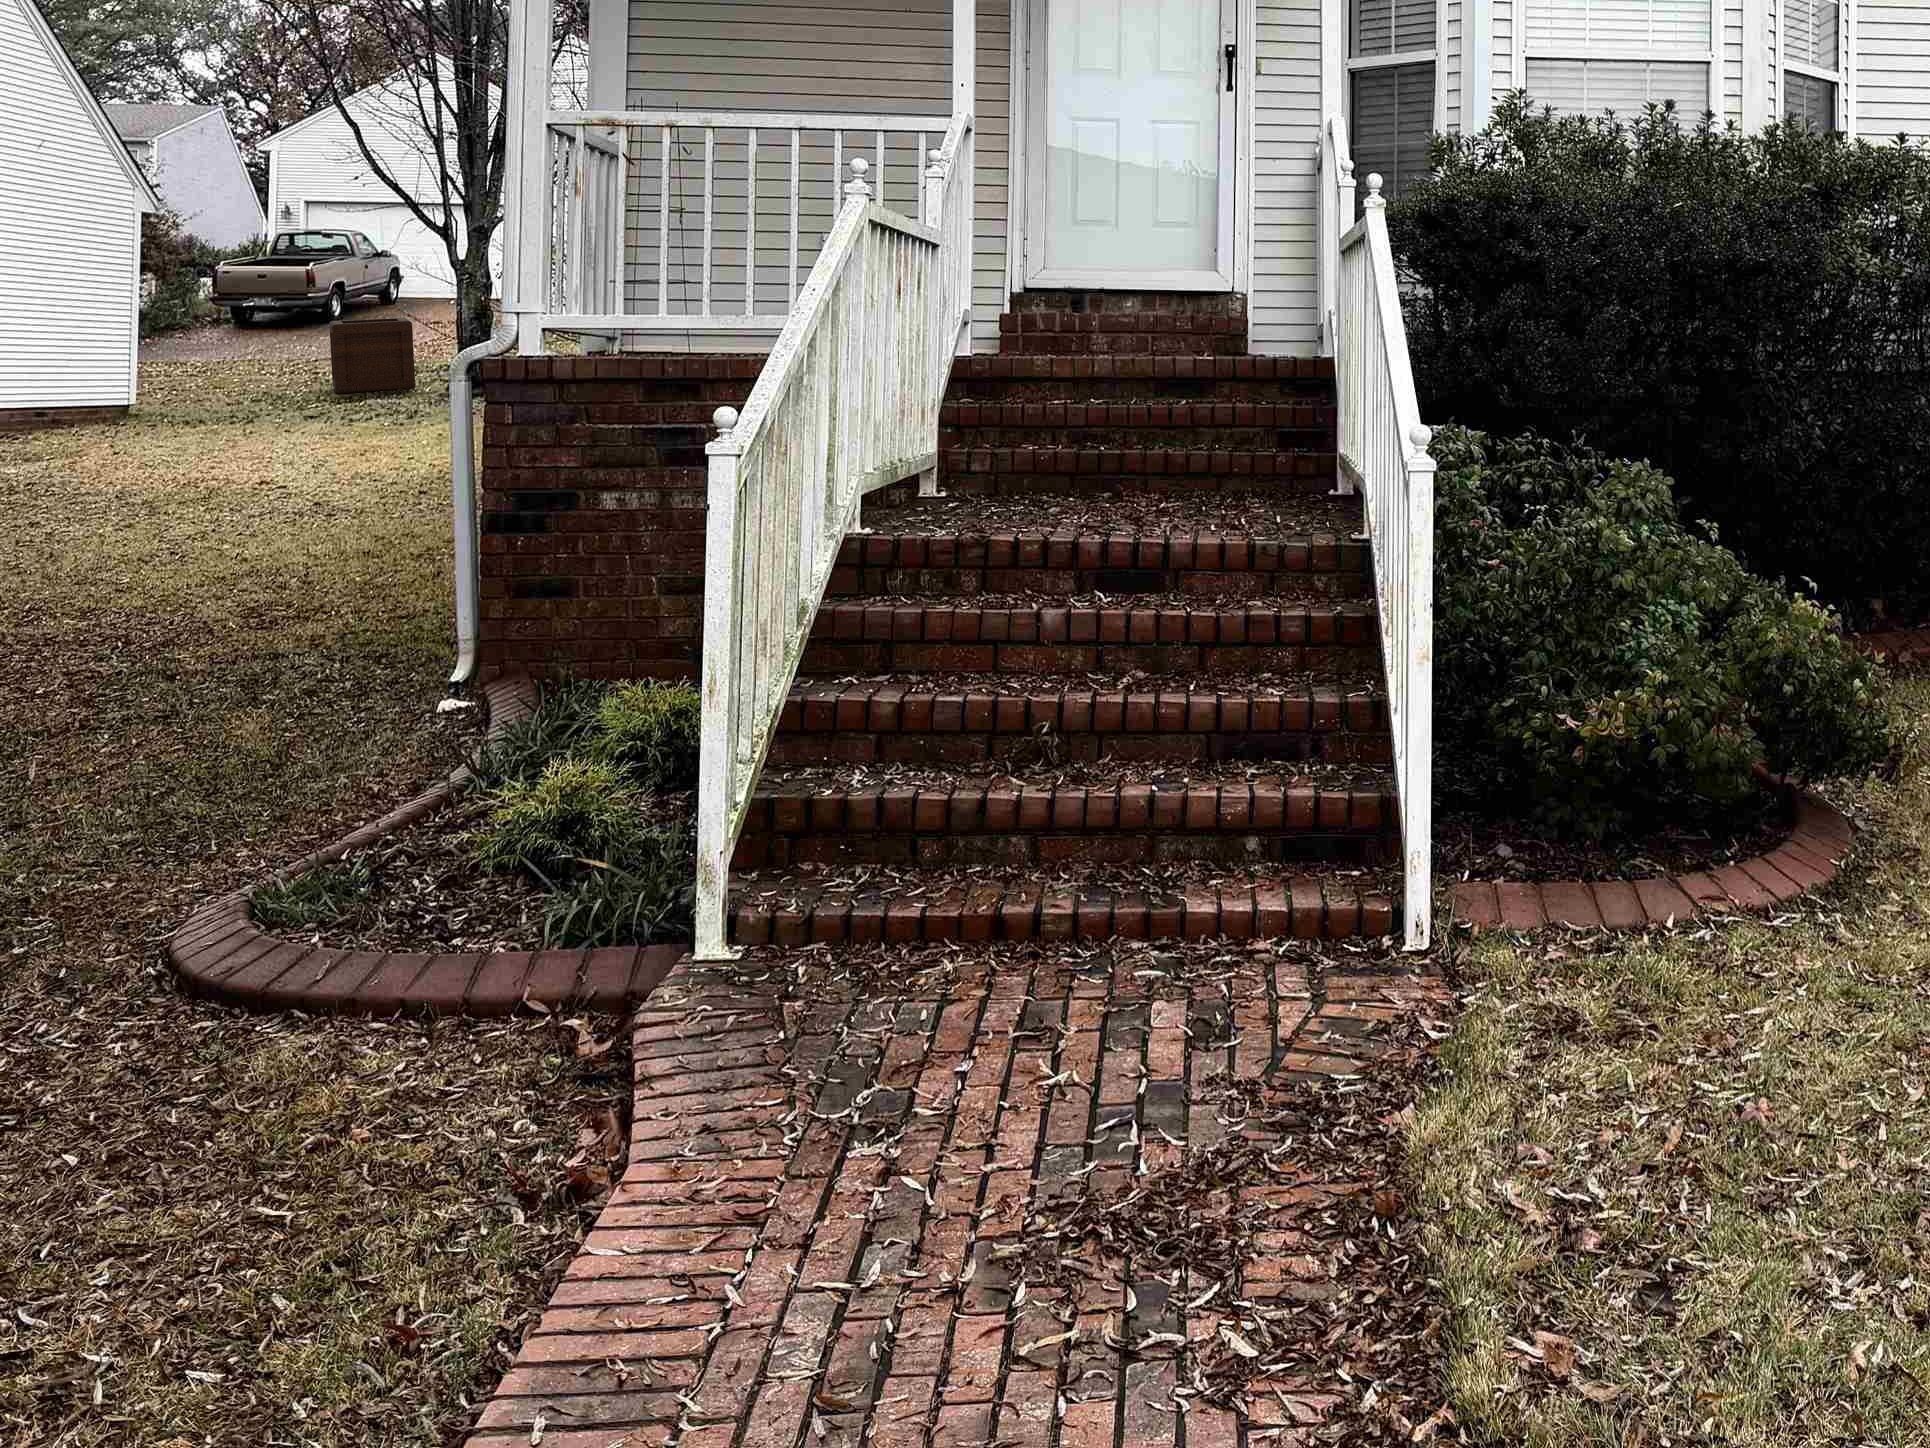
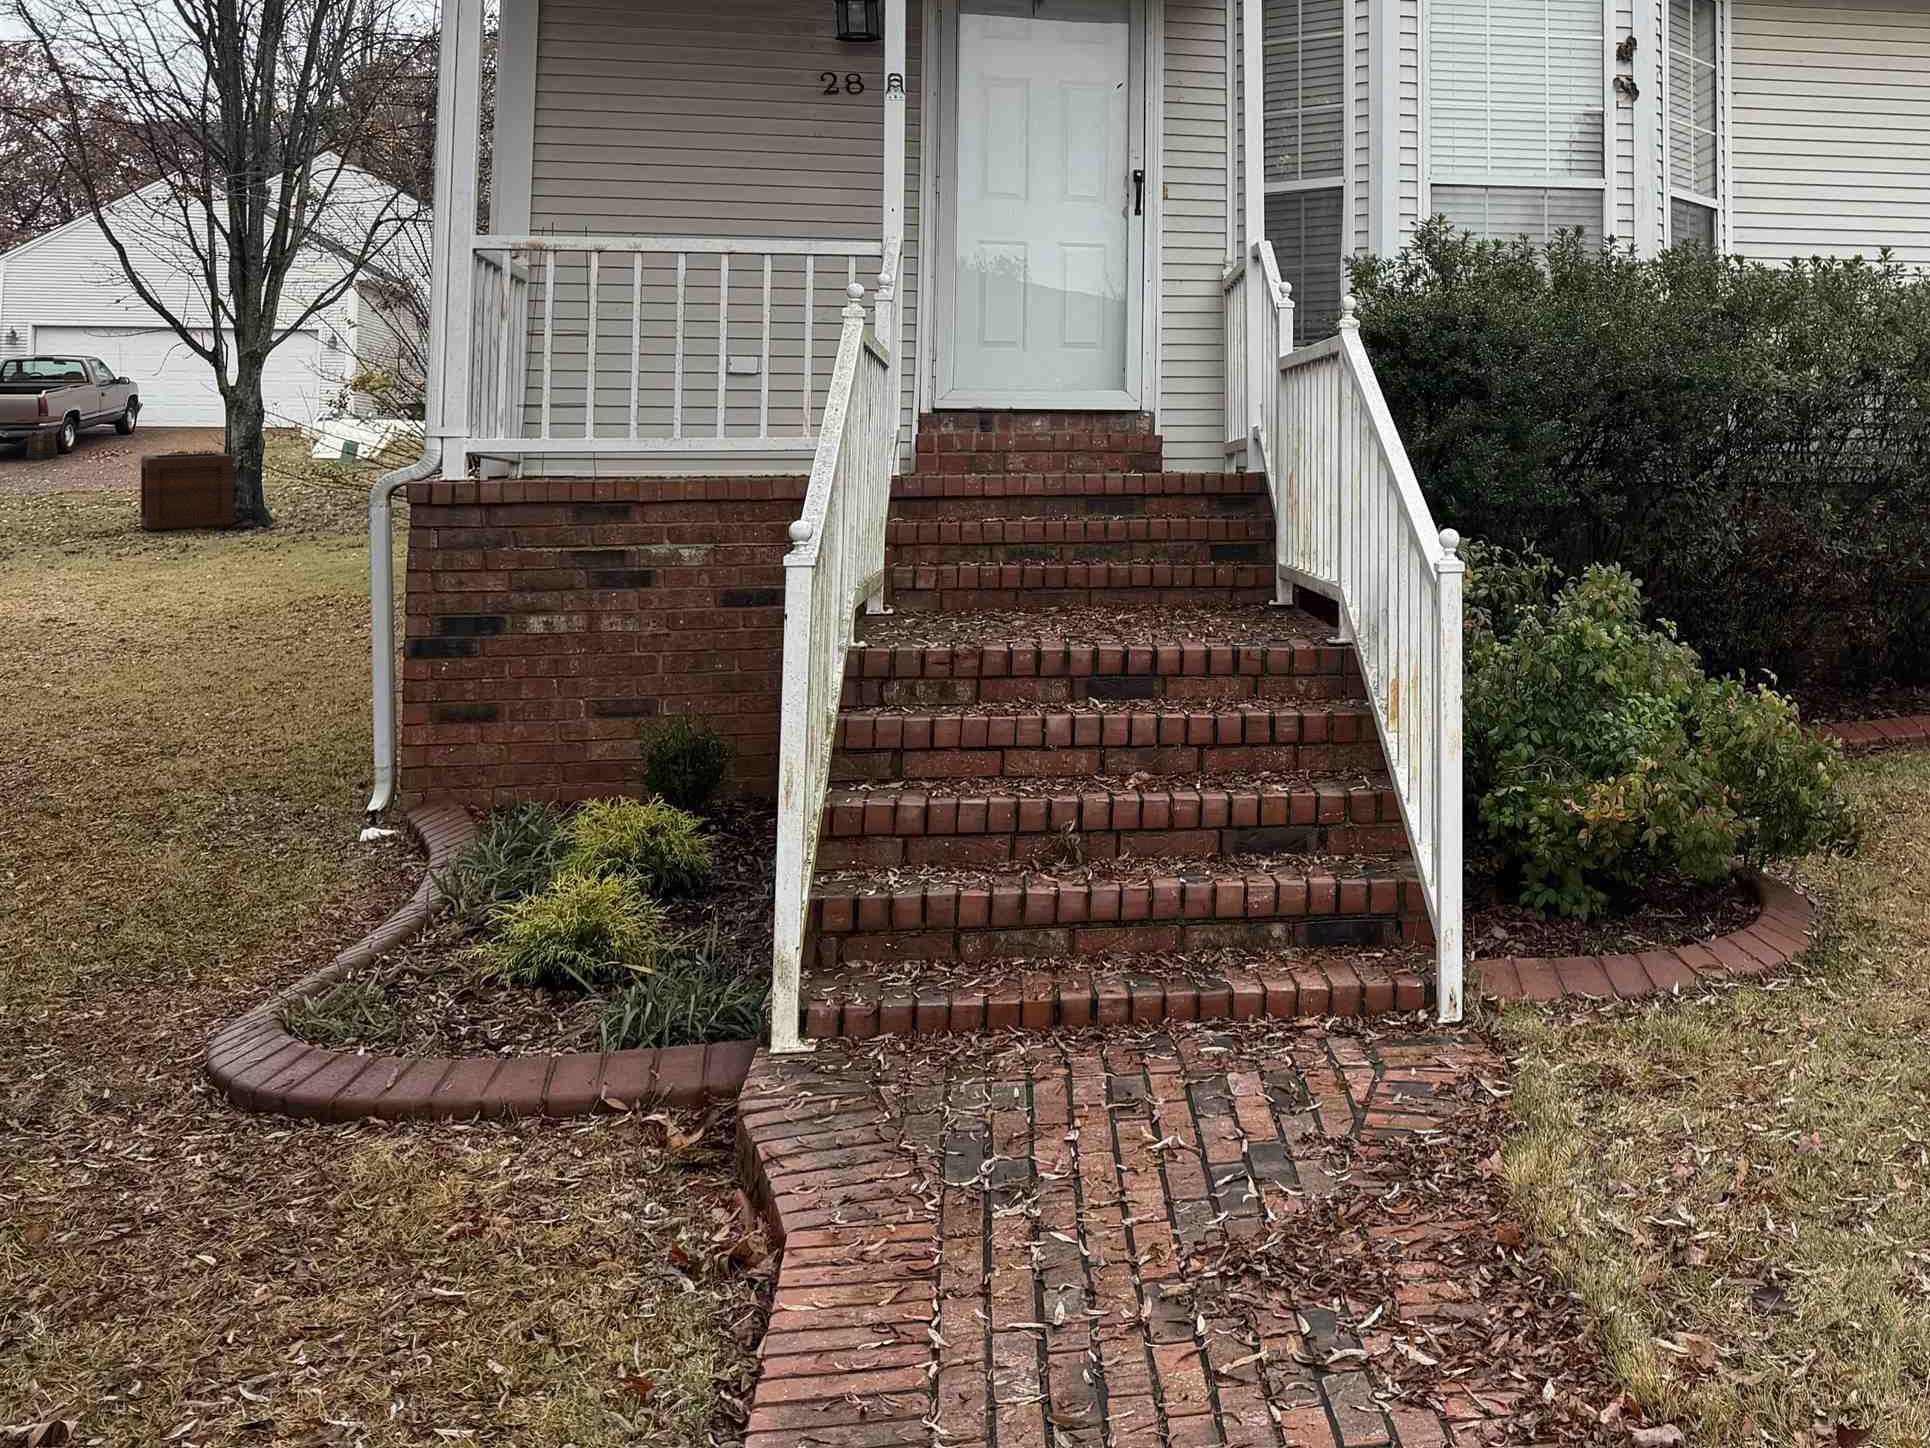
bucket: none [258,296,286,322] -> present [26,432,57,459]

